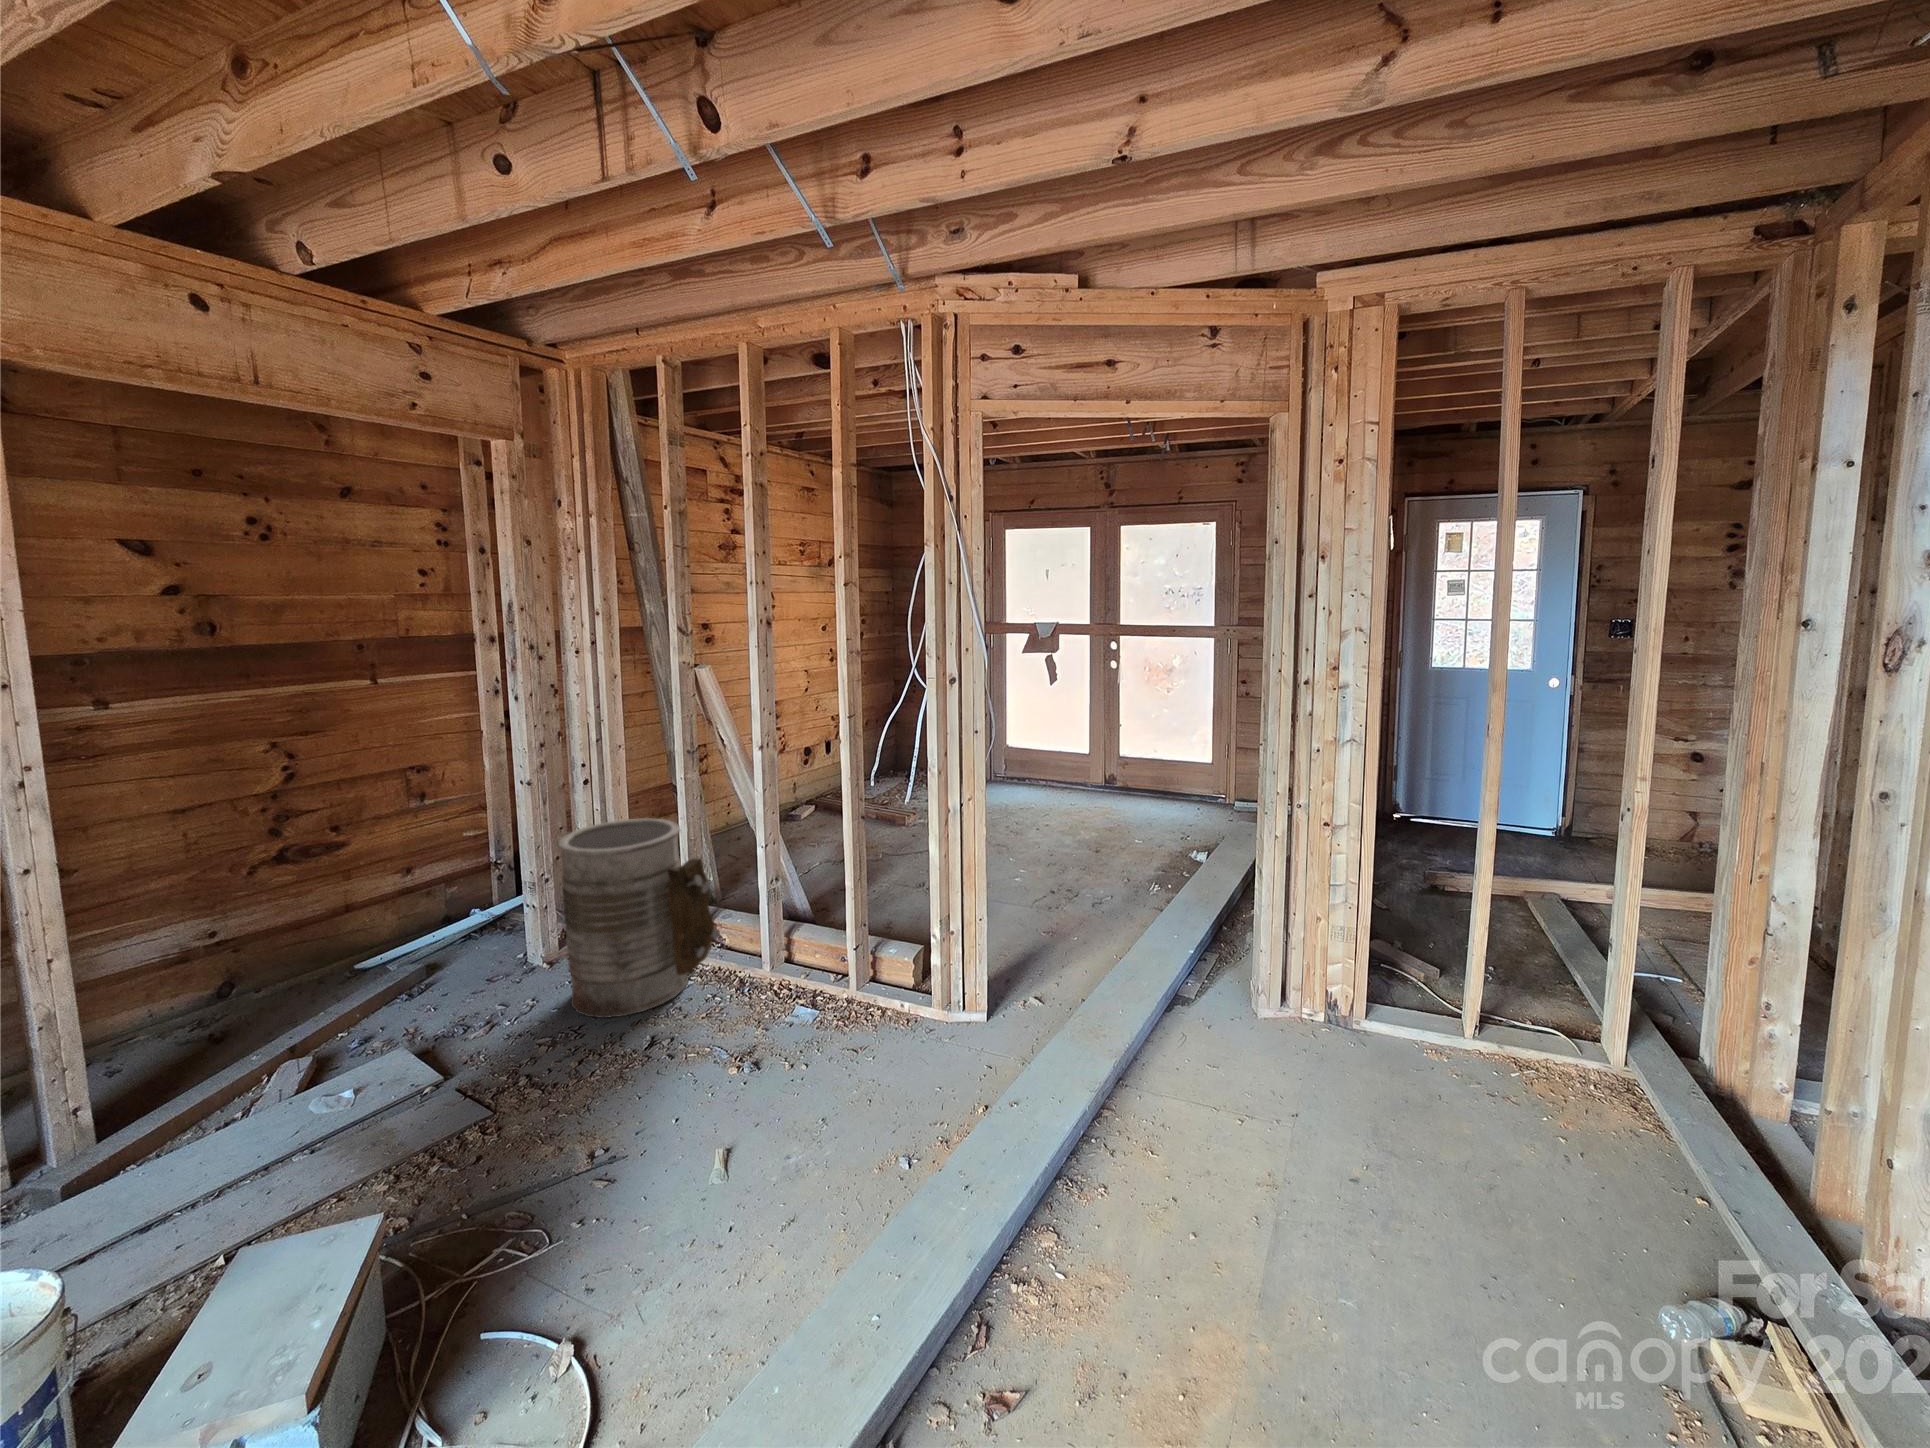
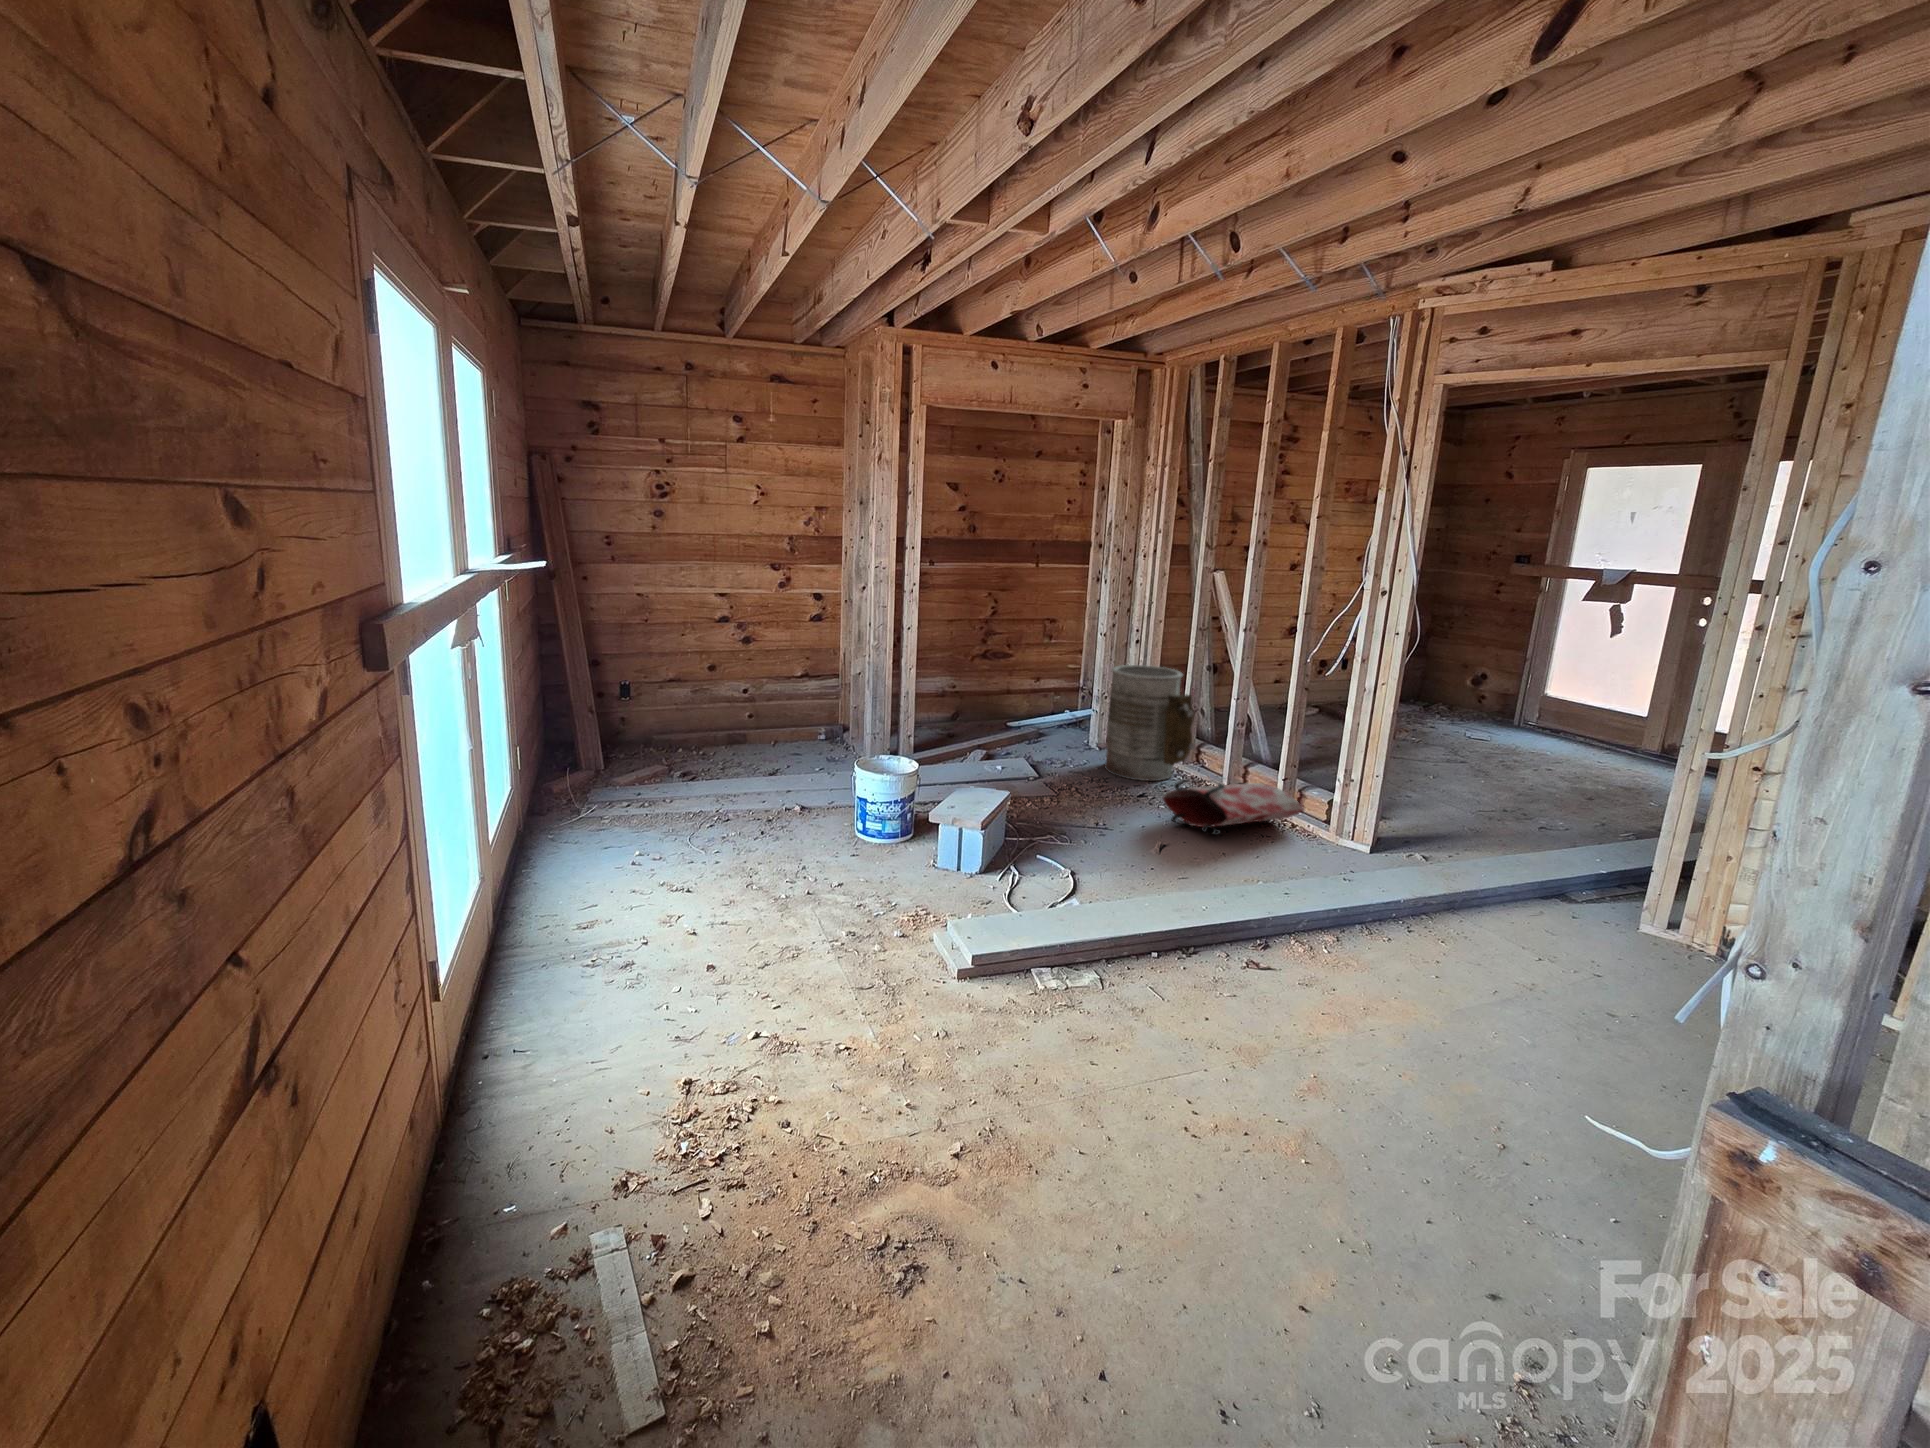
bag: none [700,965,897,1099] -> present [1163,780,1304,835]

